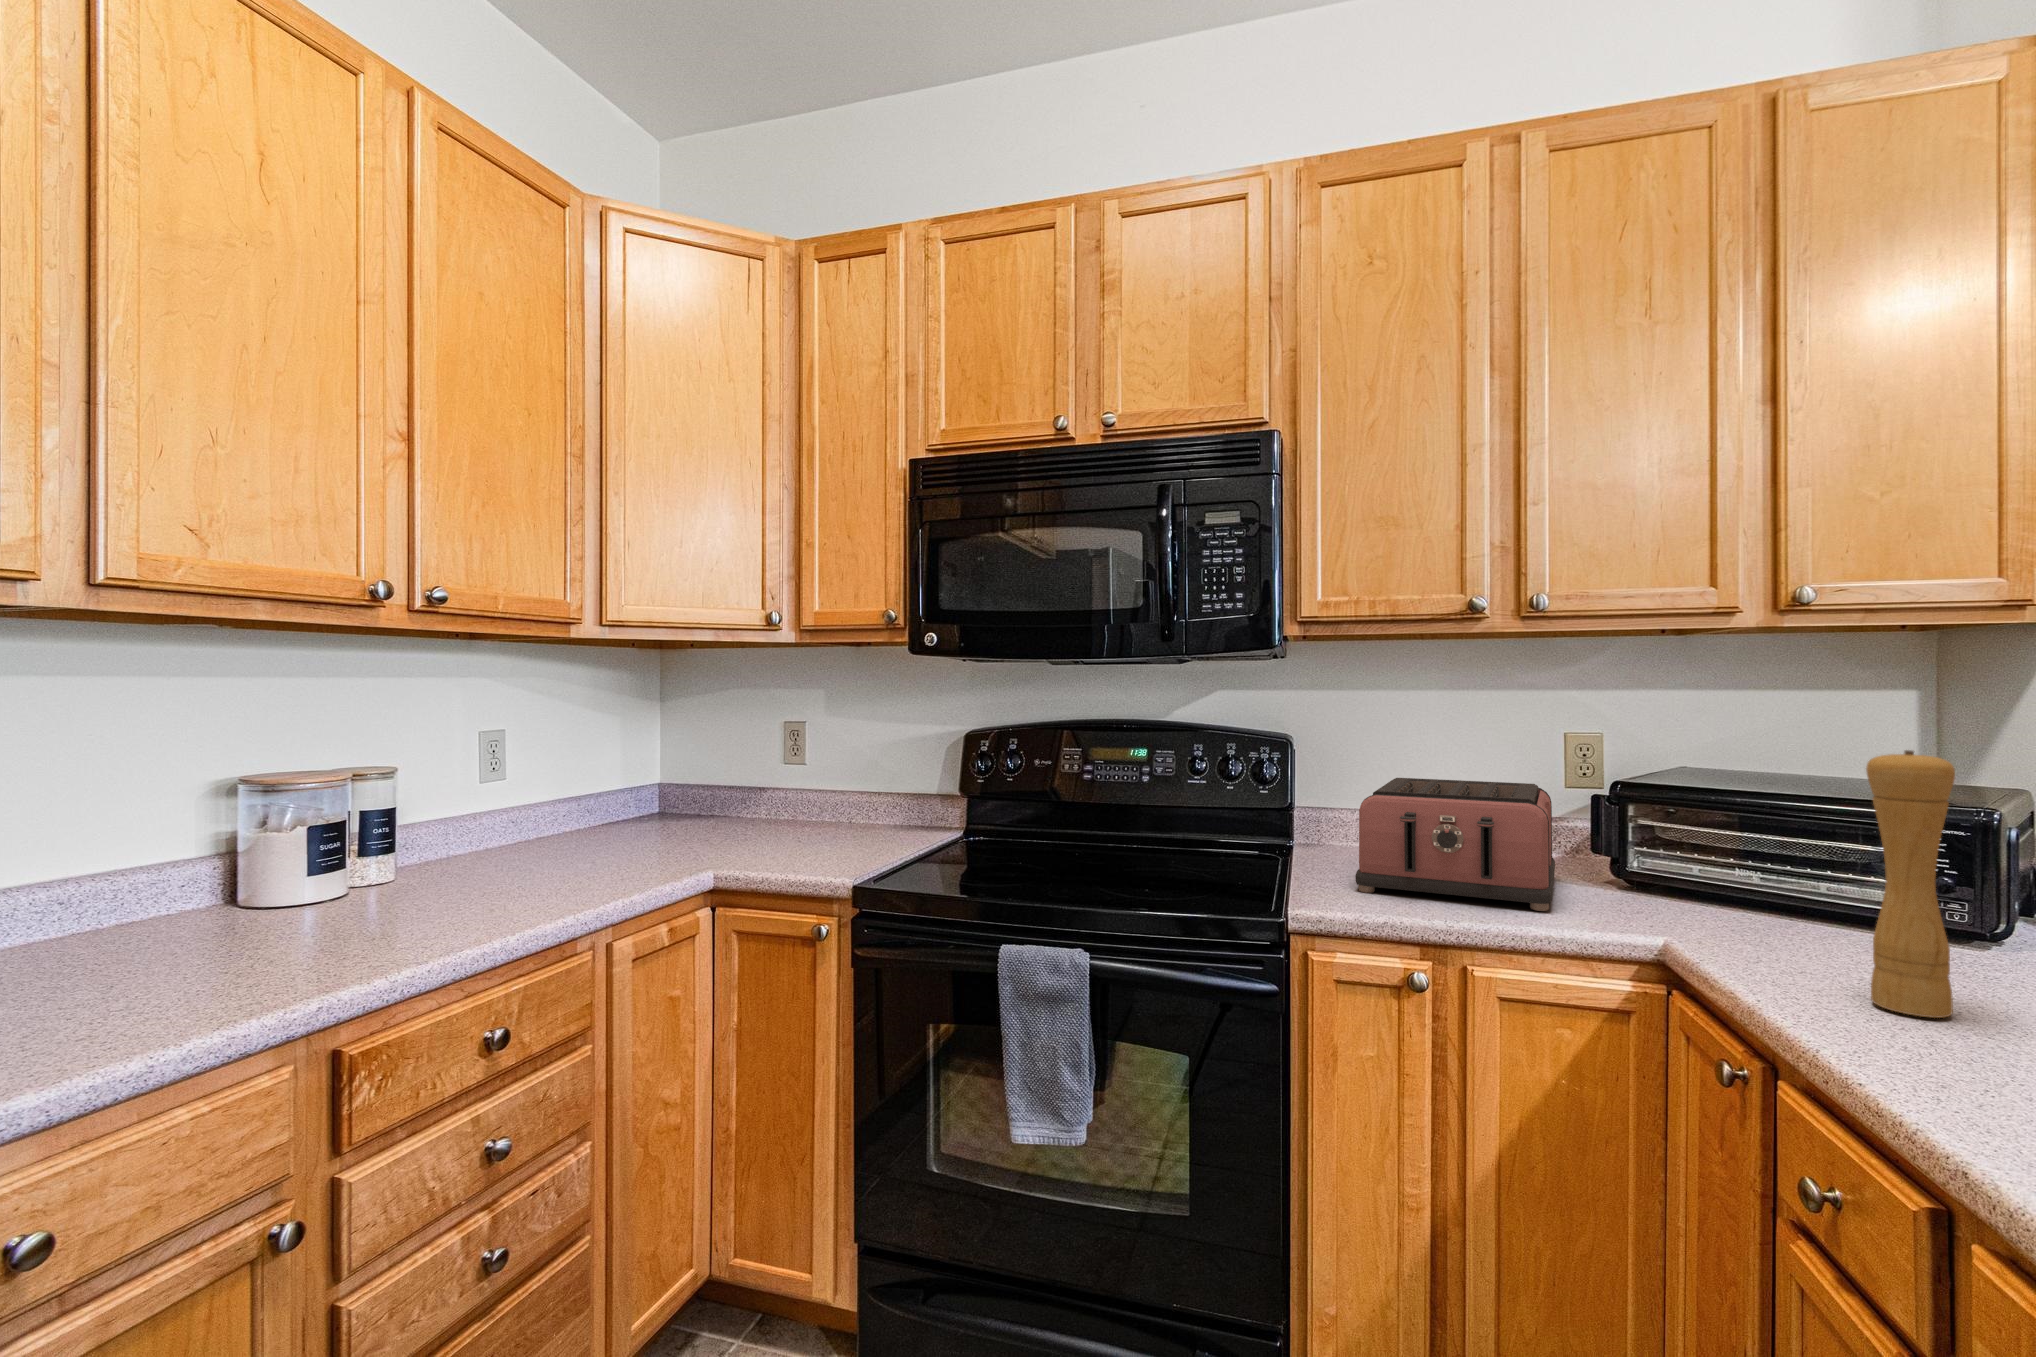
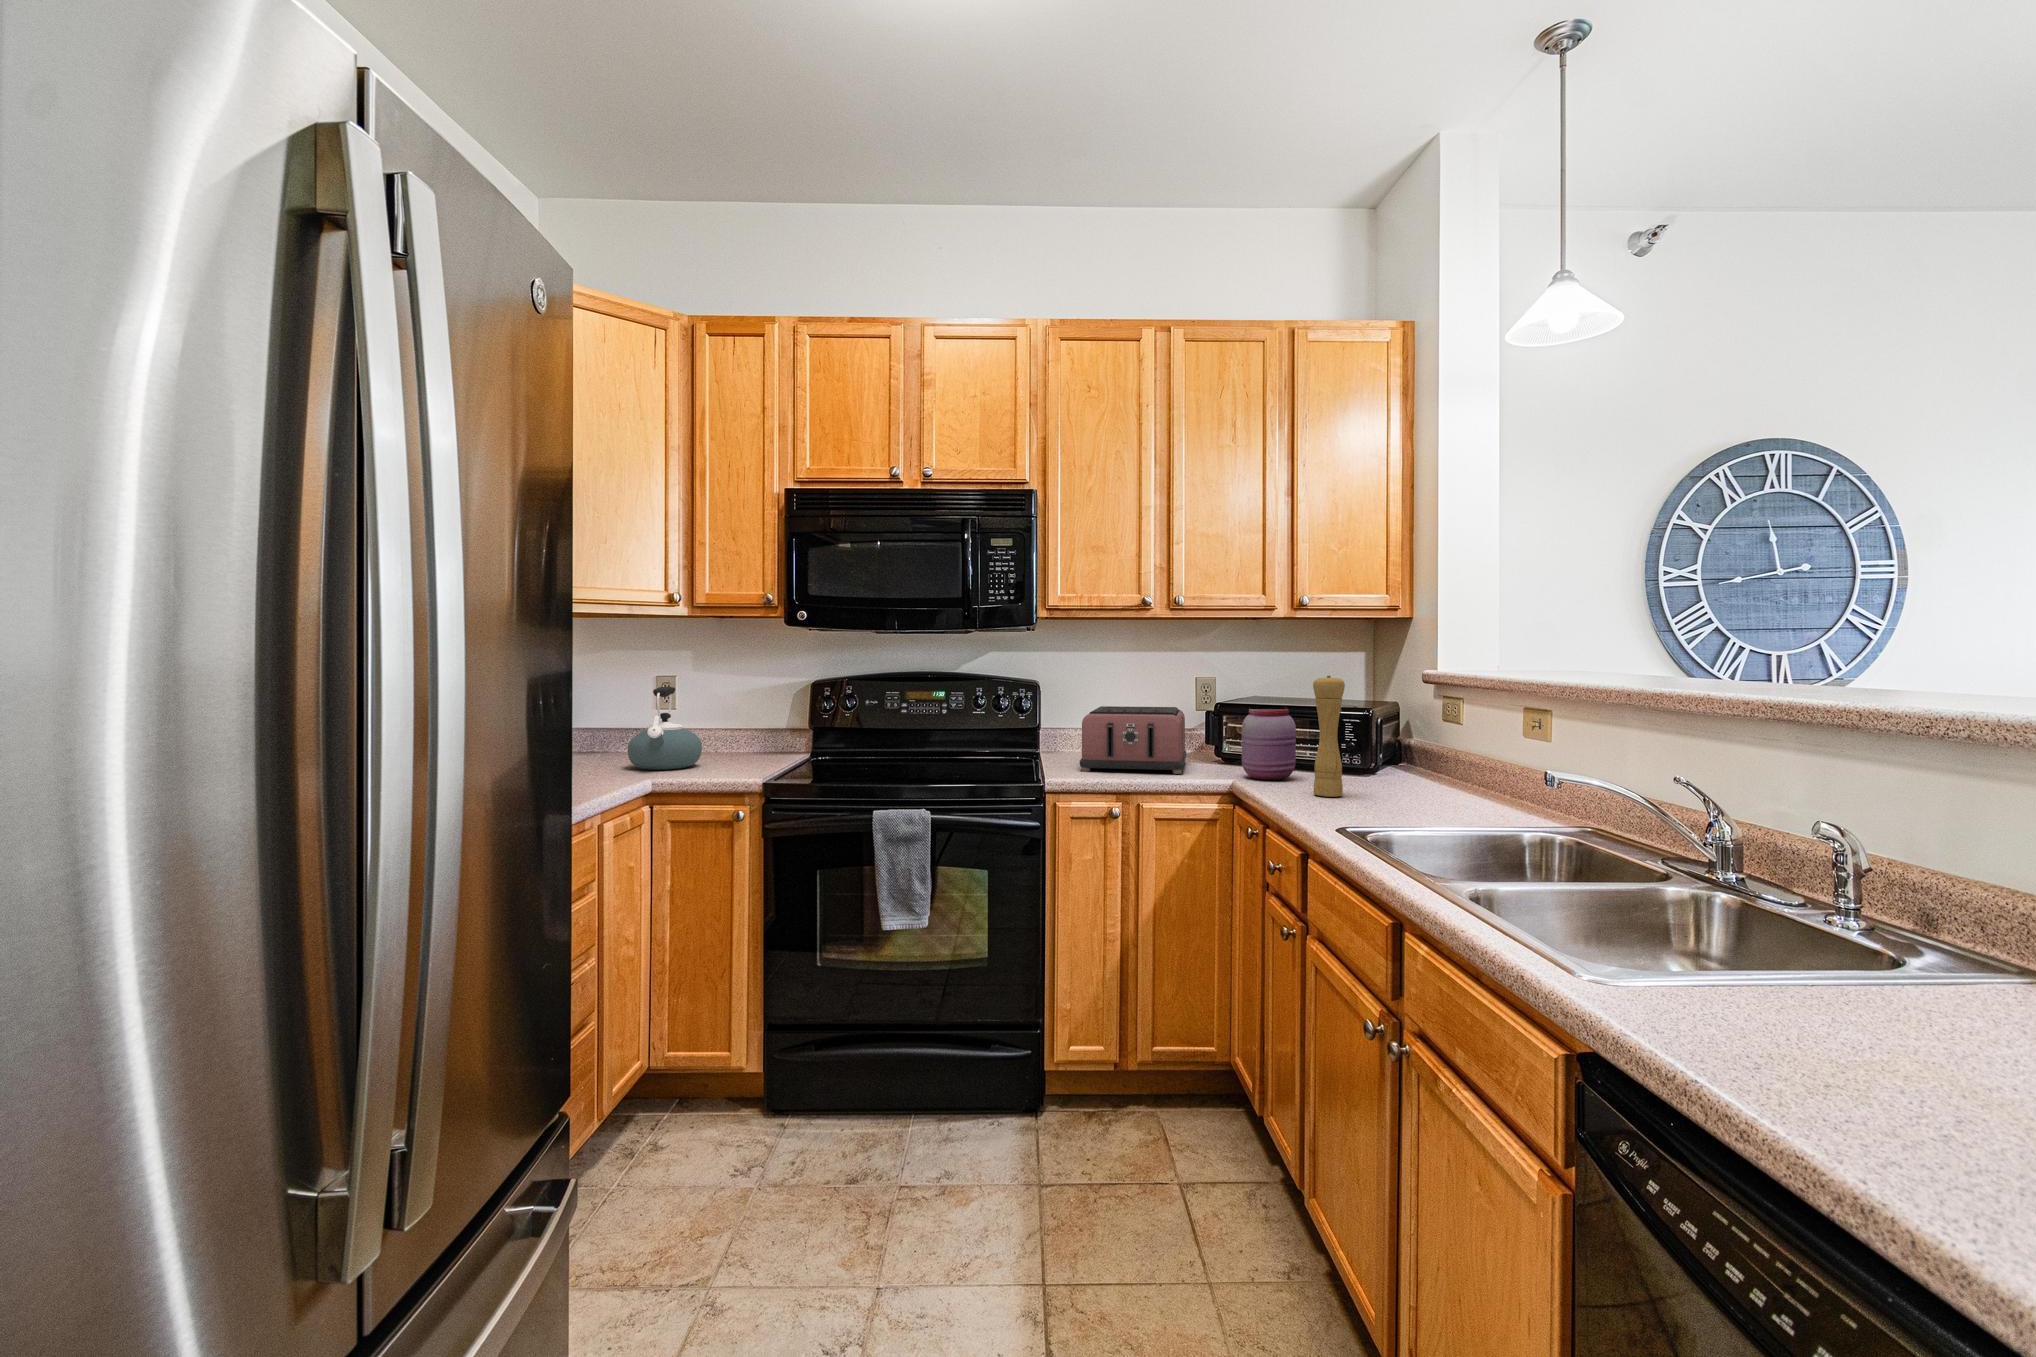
kettle: none [712,737,808,852] -> present [628,687,702,770]
jar: none [1676,796,1801,944] -> present [1242,707,1296,780]

